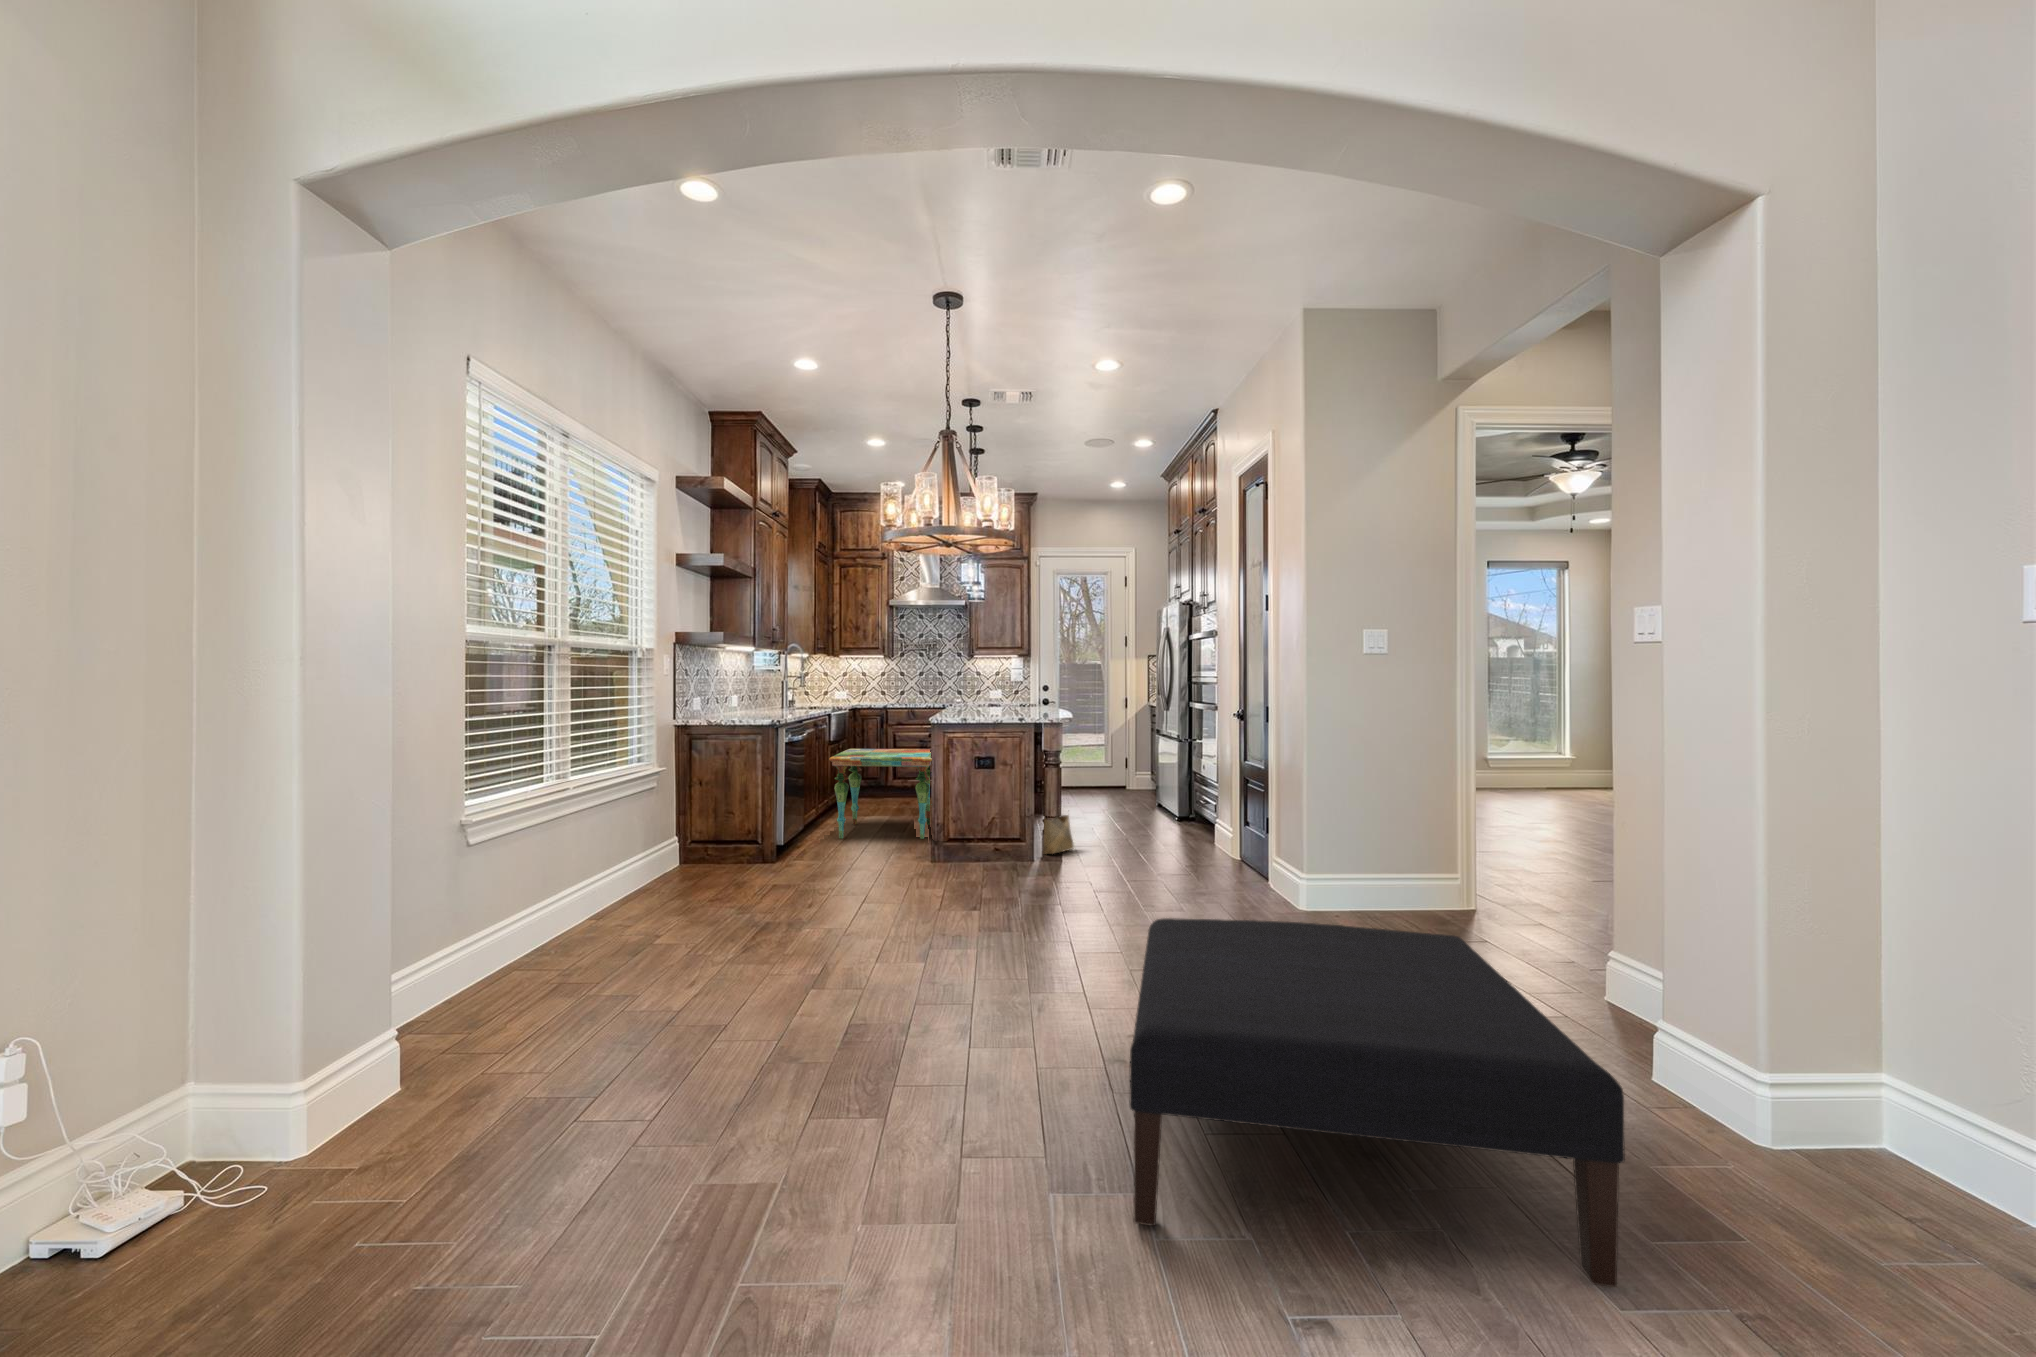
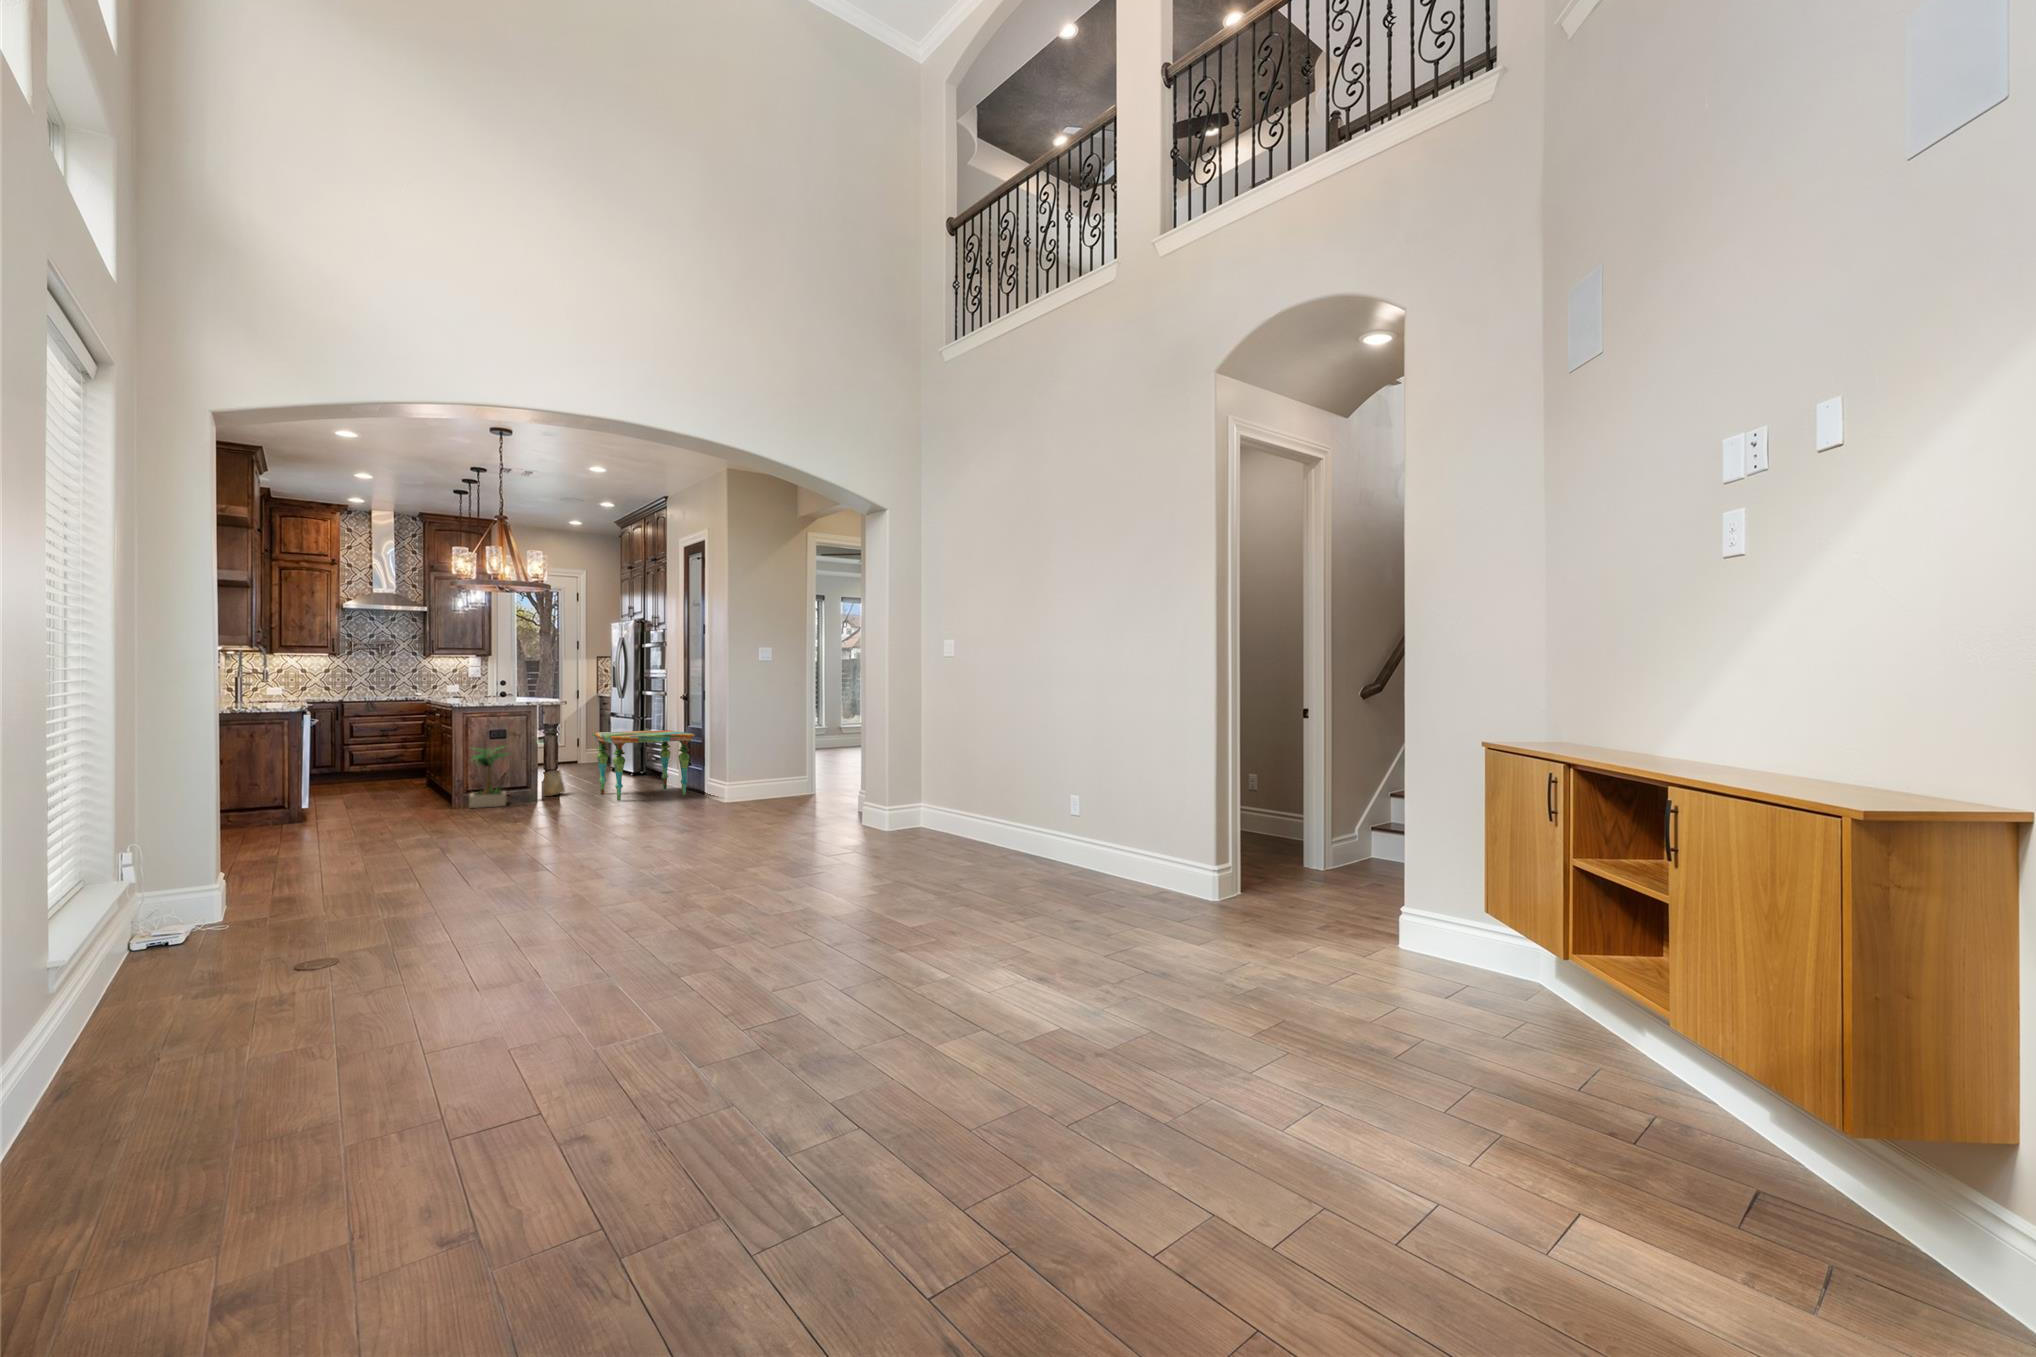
side table: present [829,749,932,839] -> present [592,730,695,801]
potted plant: none [940,779,1004,870] -> present [469,747,508,808]
ottoman: present [1129,918,1625,1287] -> none [658,774,821,861]

